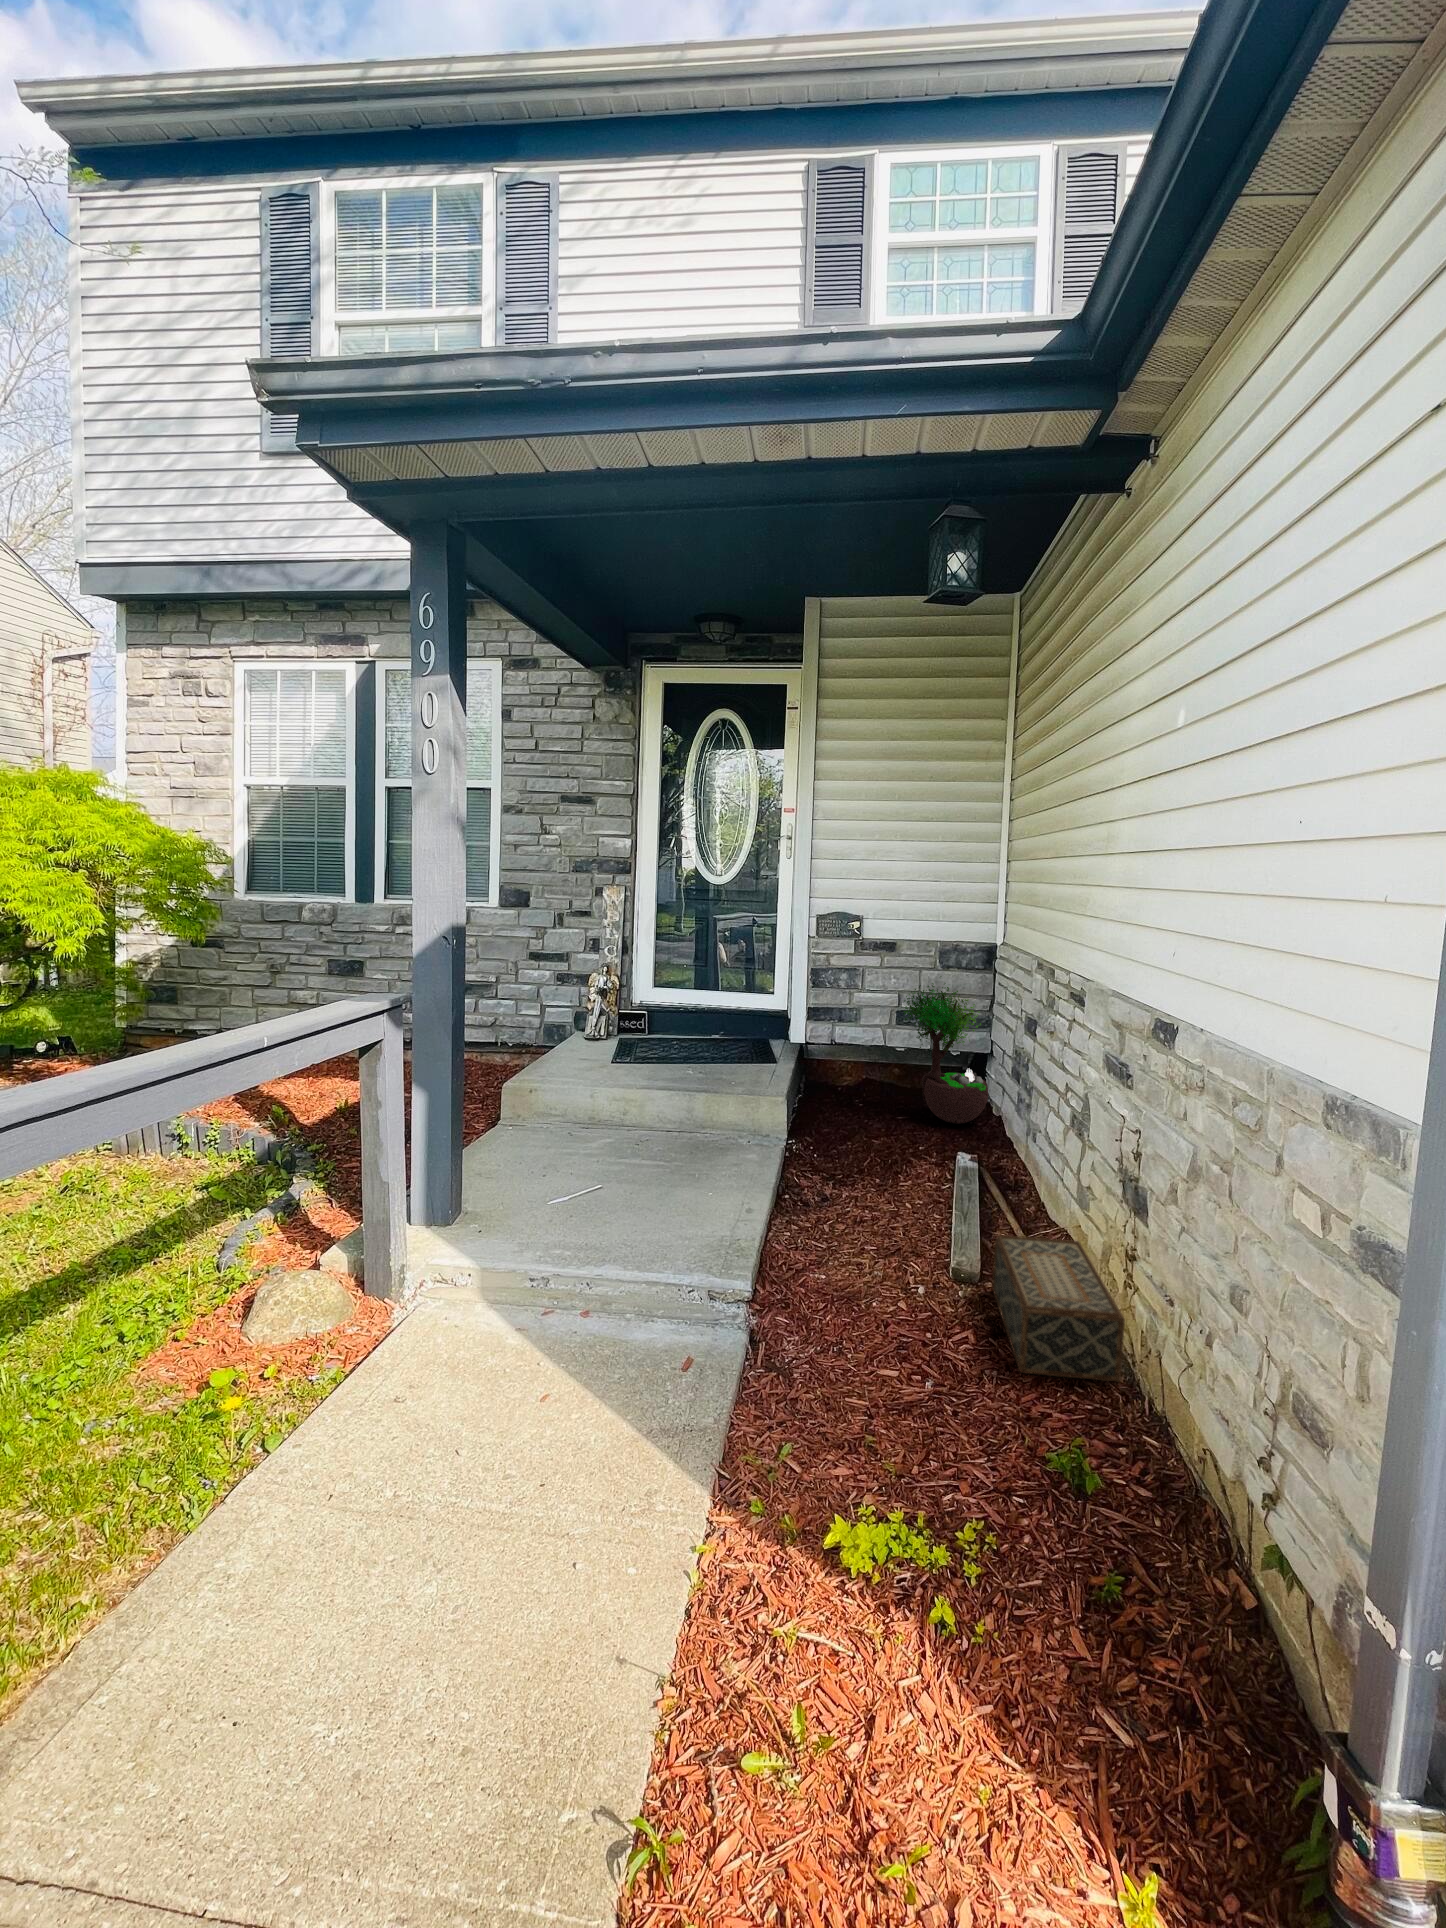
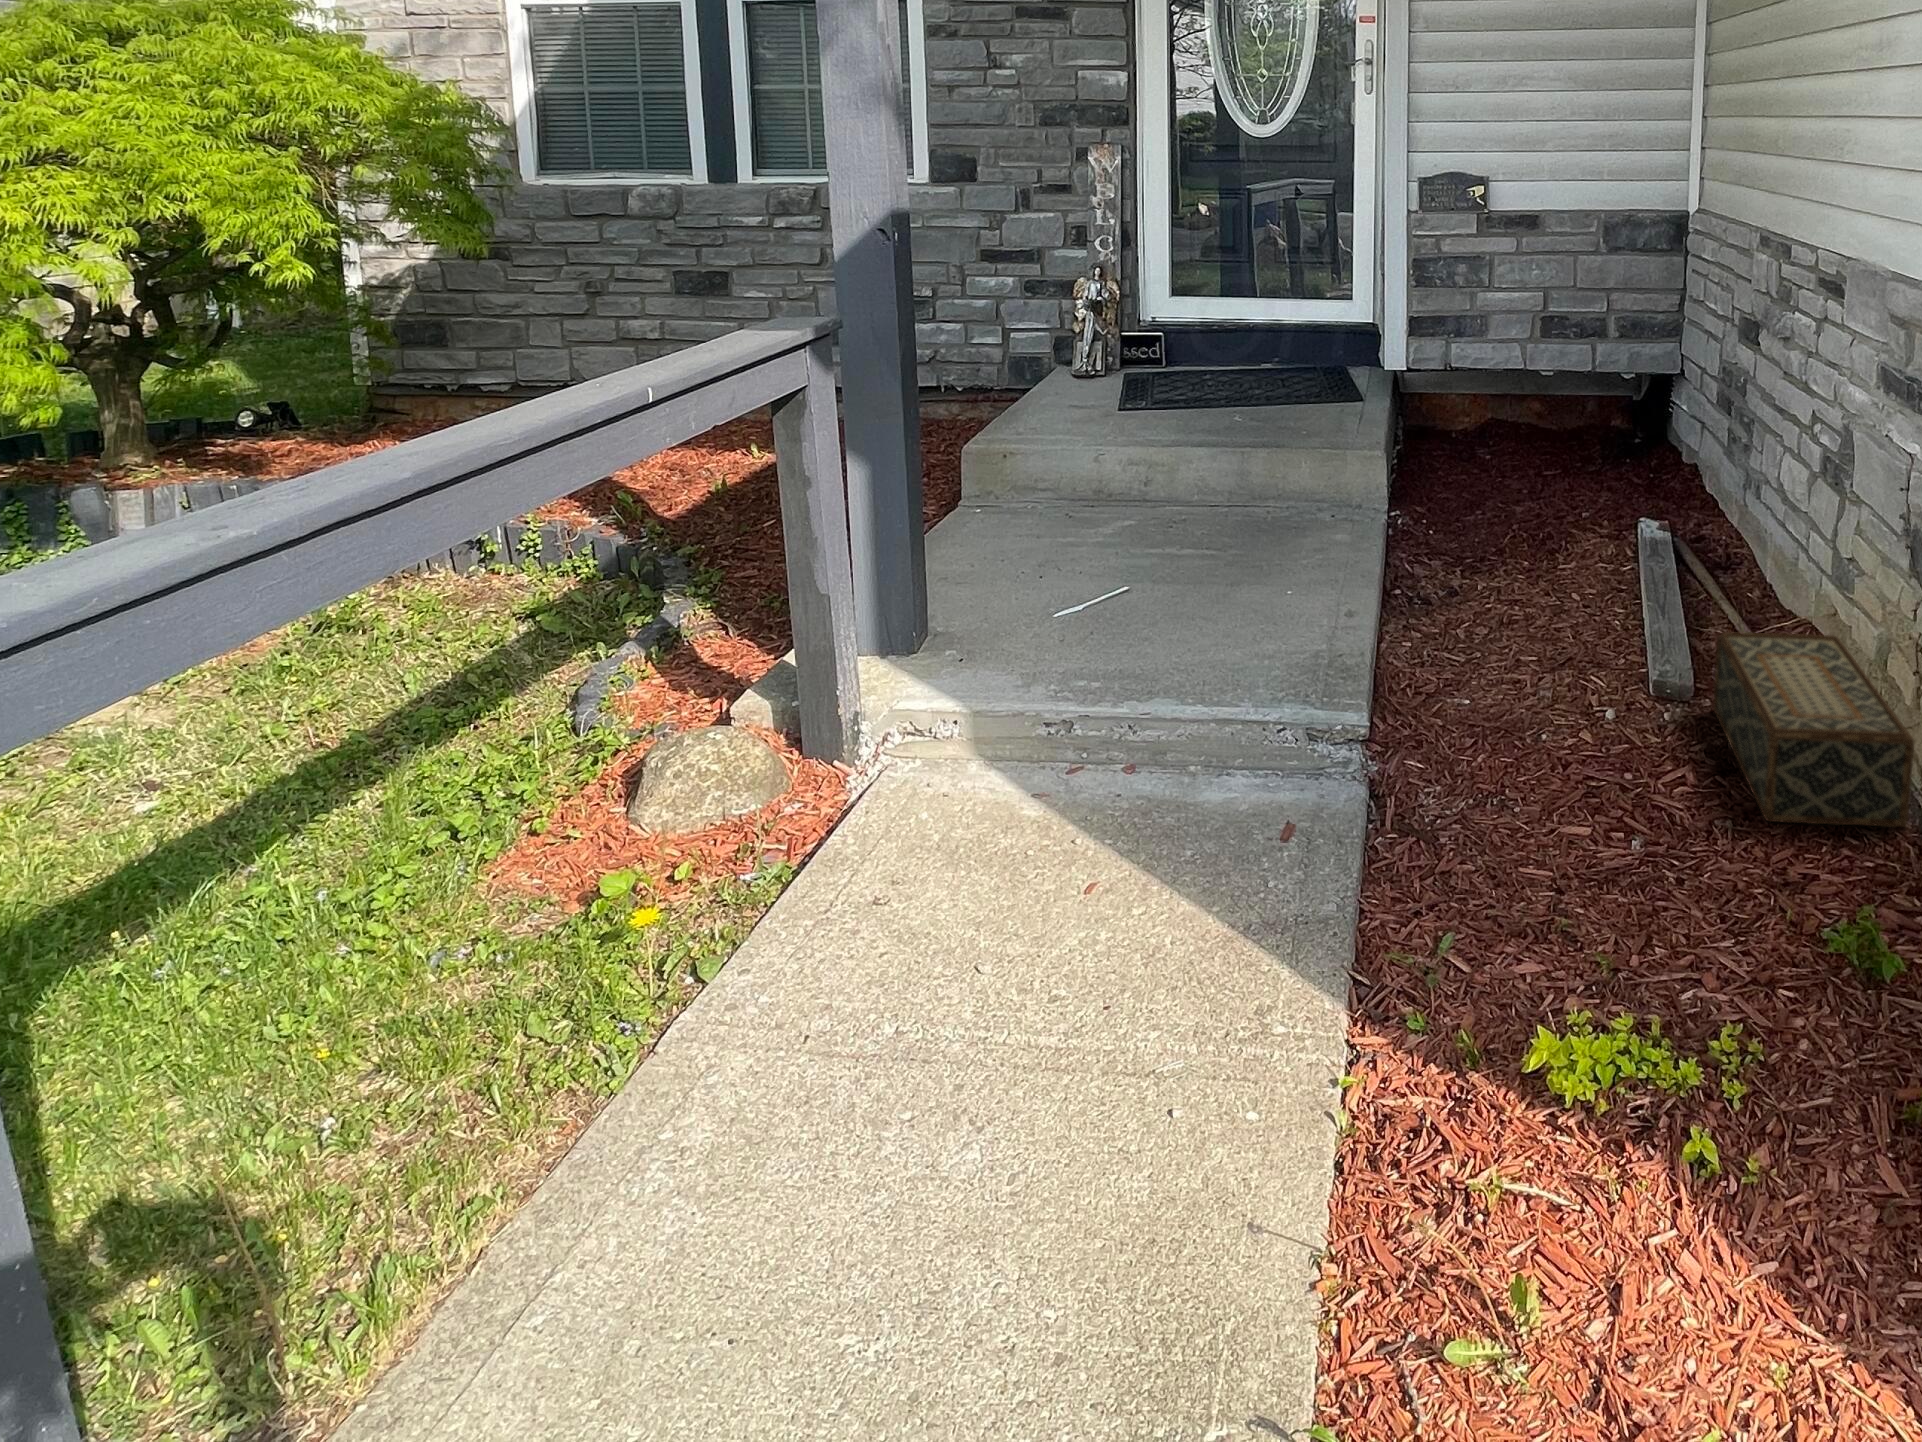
potted tree: present [904,976,988,1124] -> none [1552,262,1679,478]

